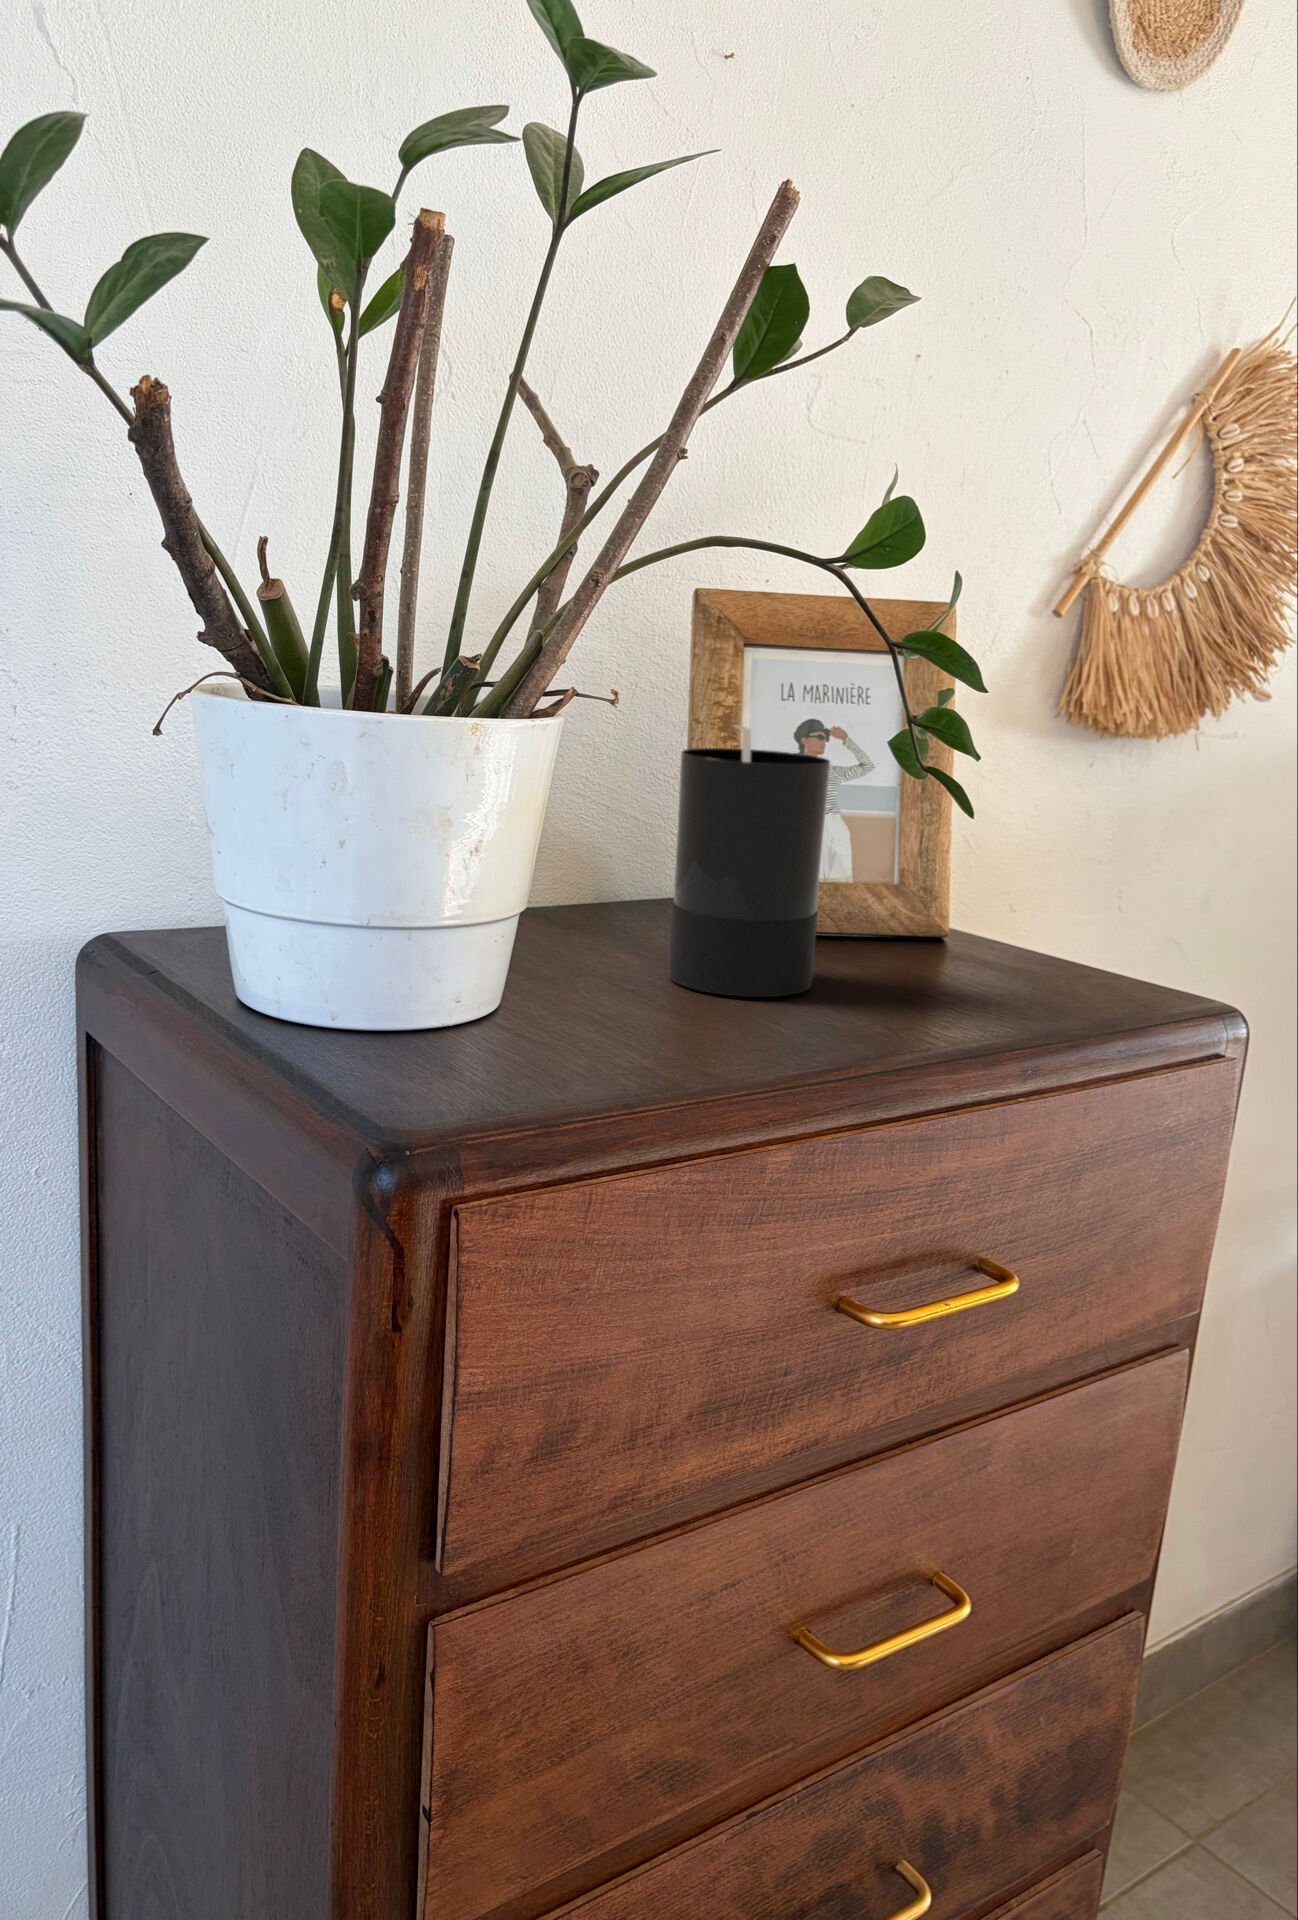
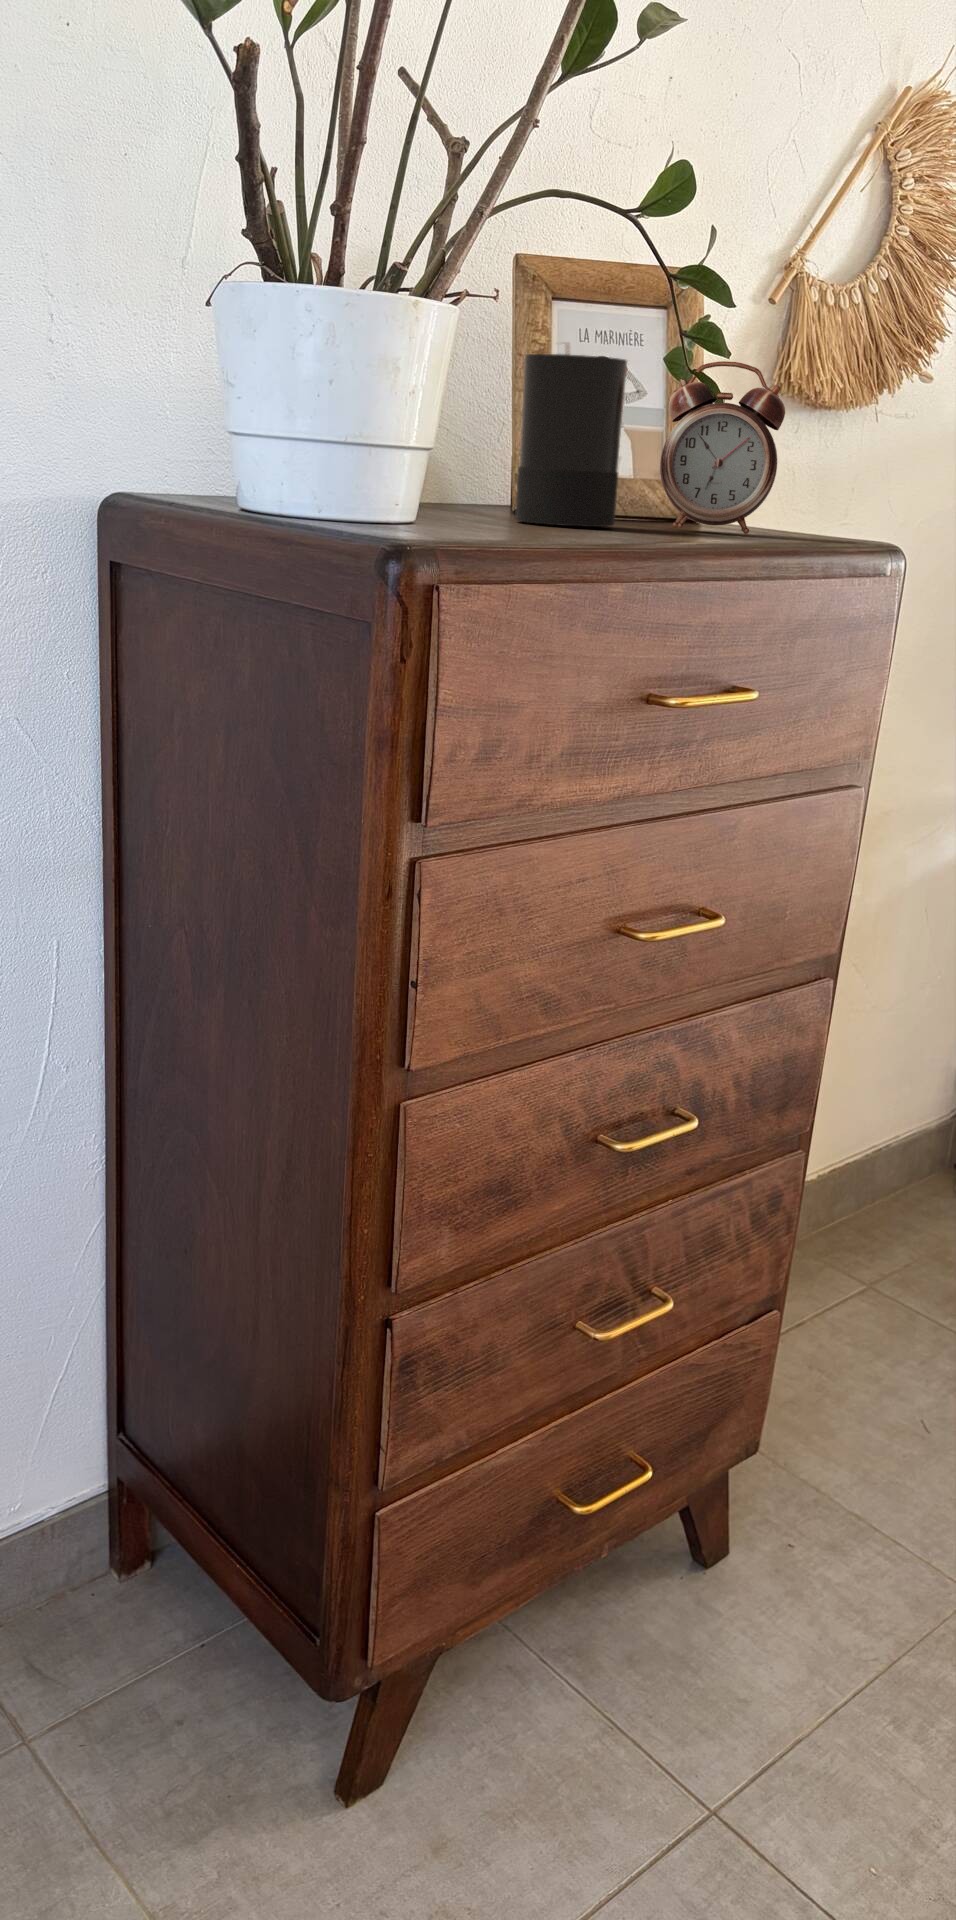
alarm clock: none [886,747,1067,988] -> present [660,361,785,534]

